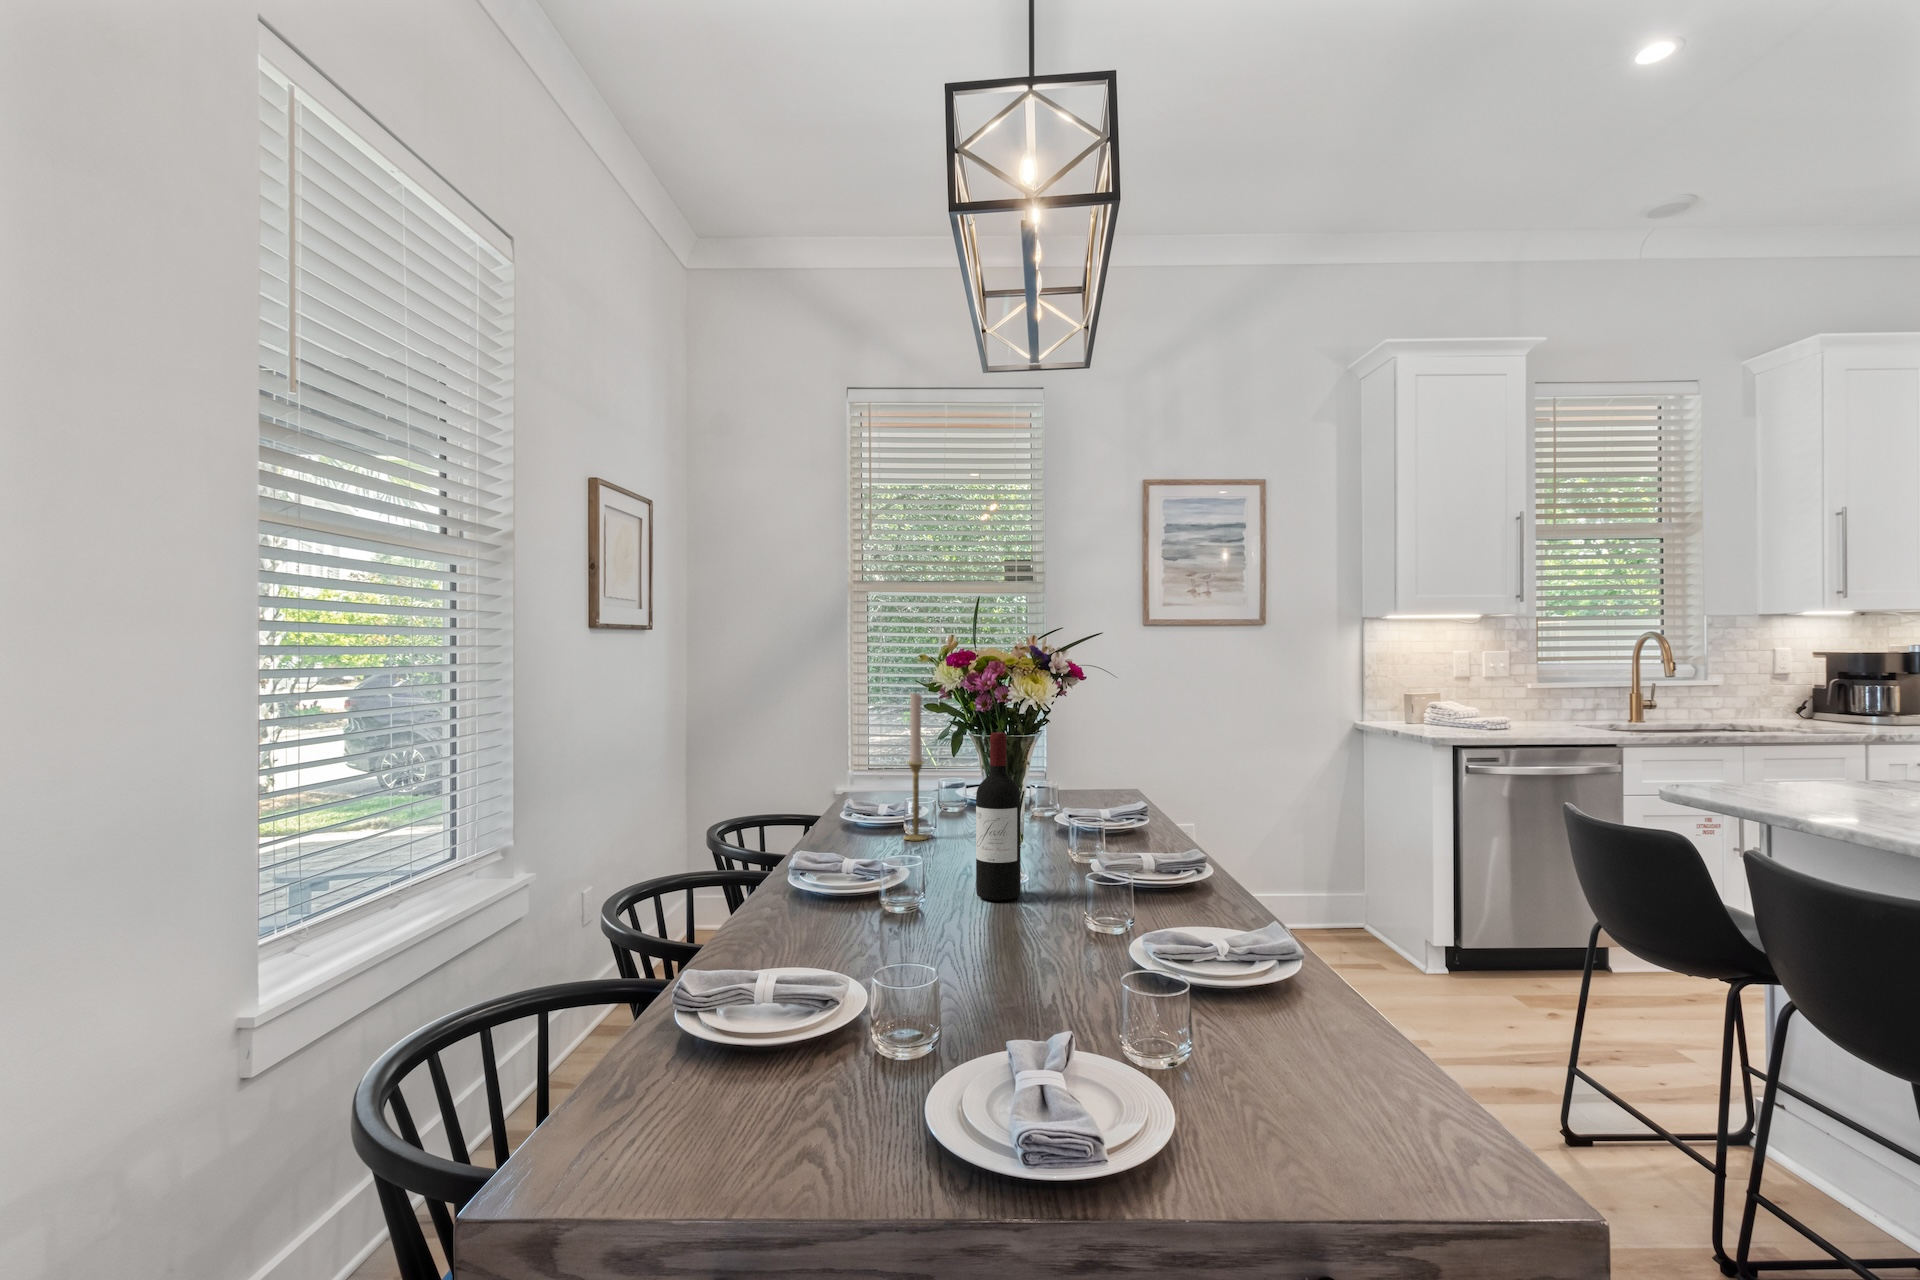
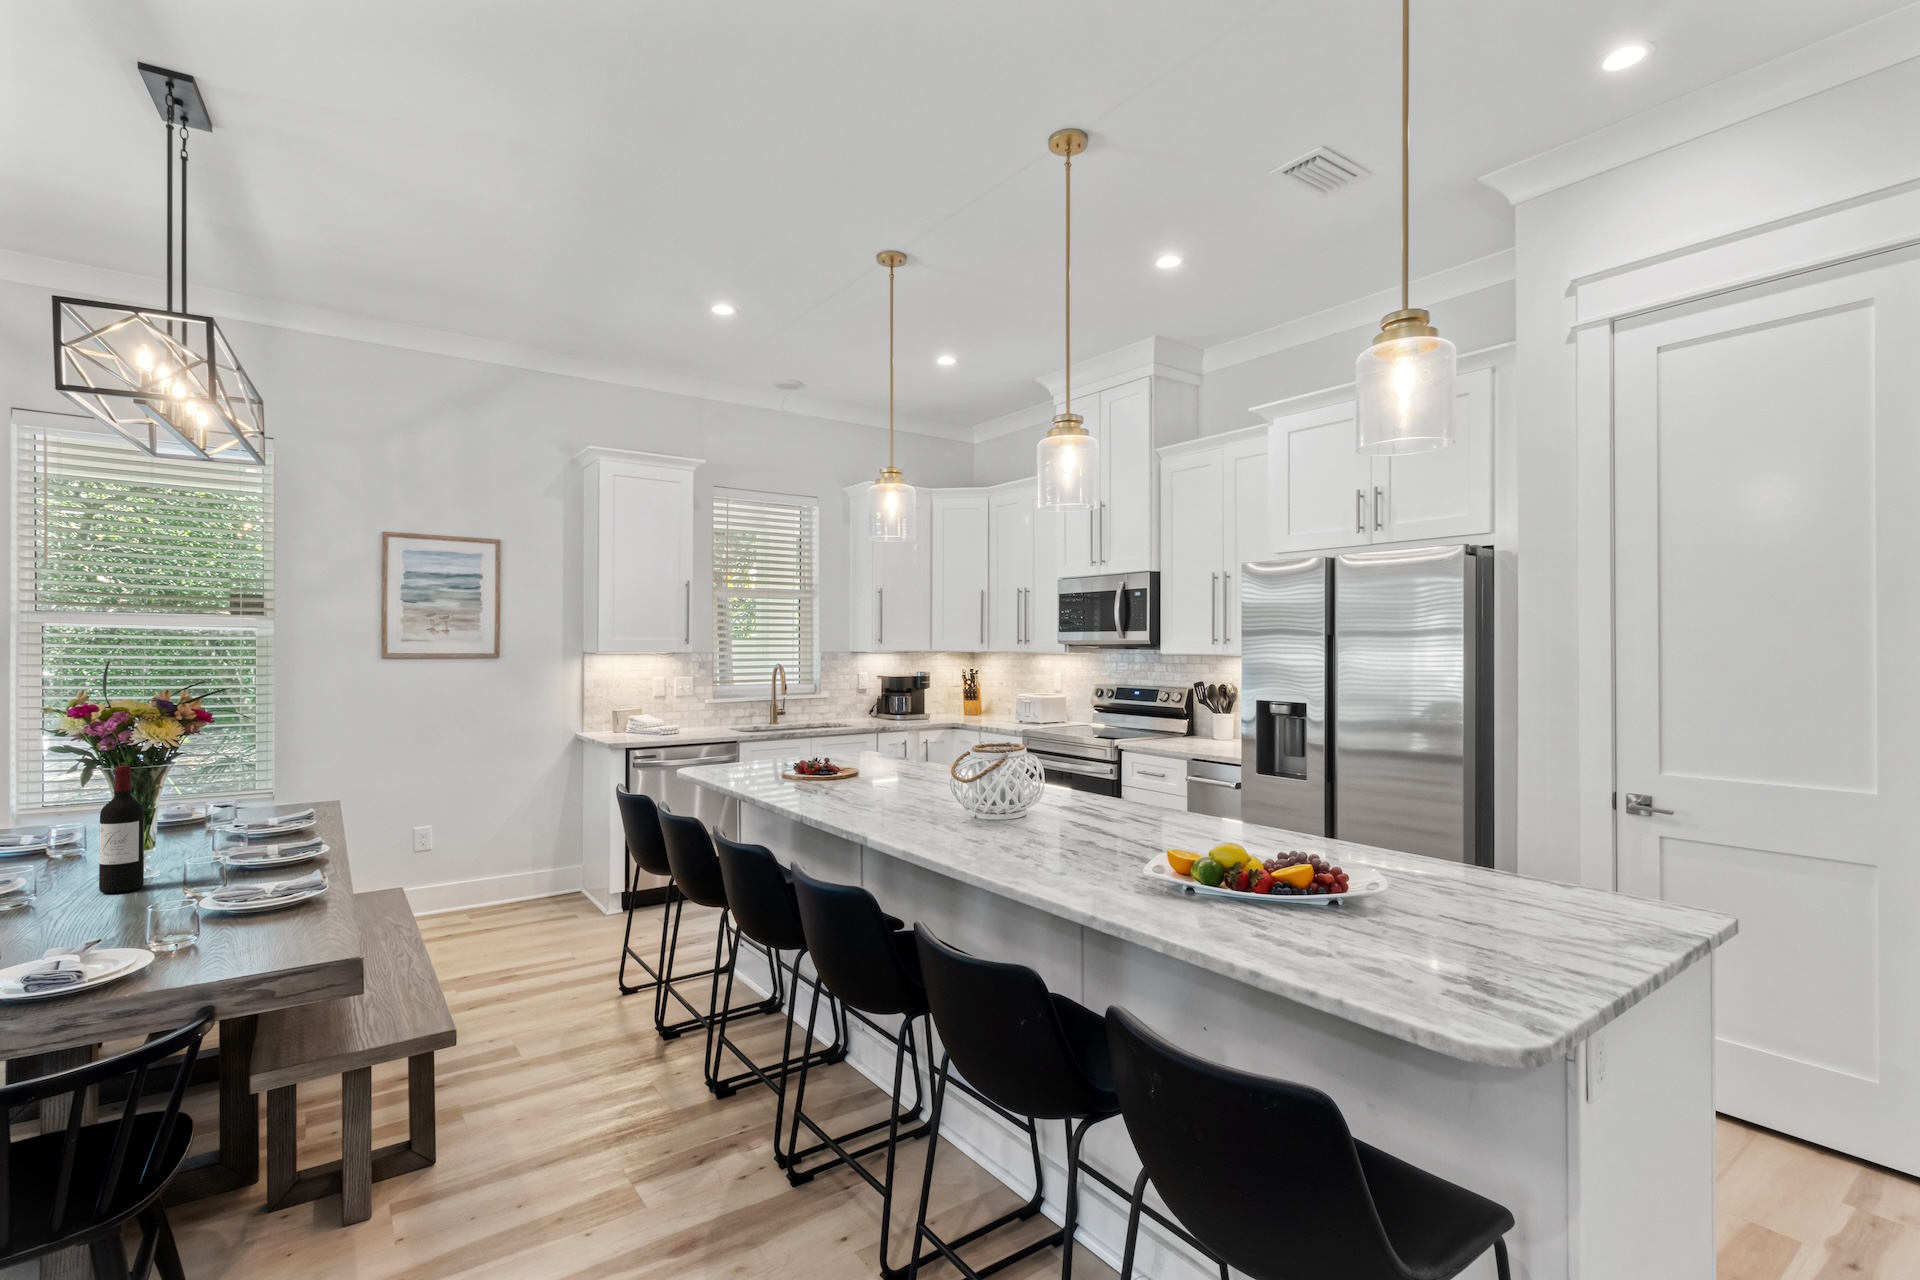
candlestick: present [905,693,927,840] -> none [51,732,80,861]

